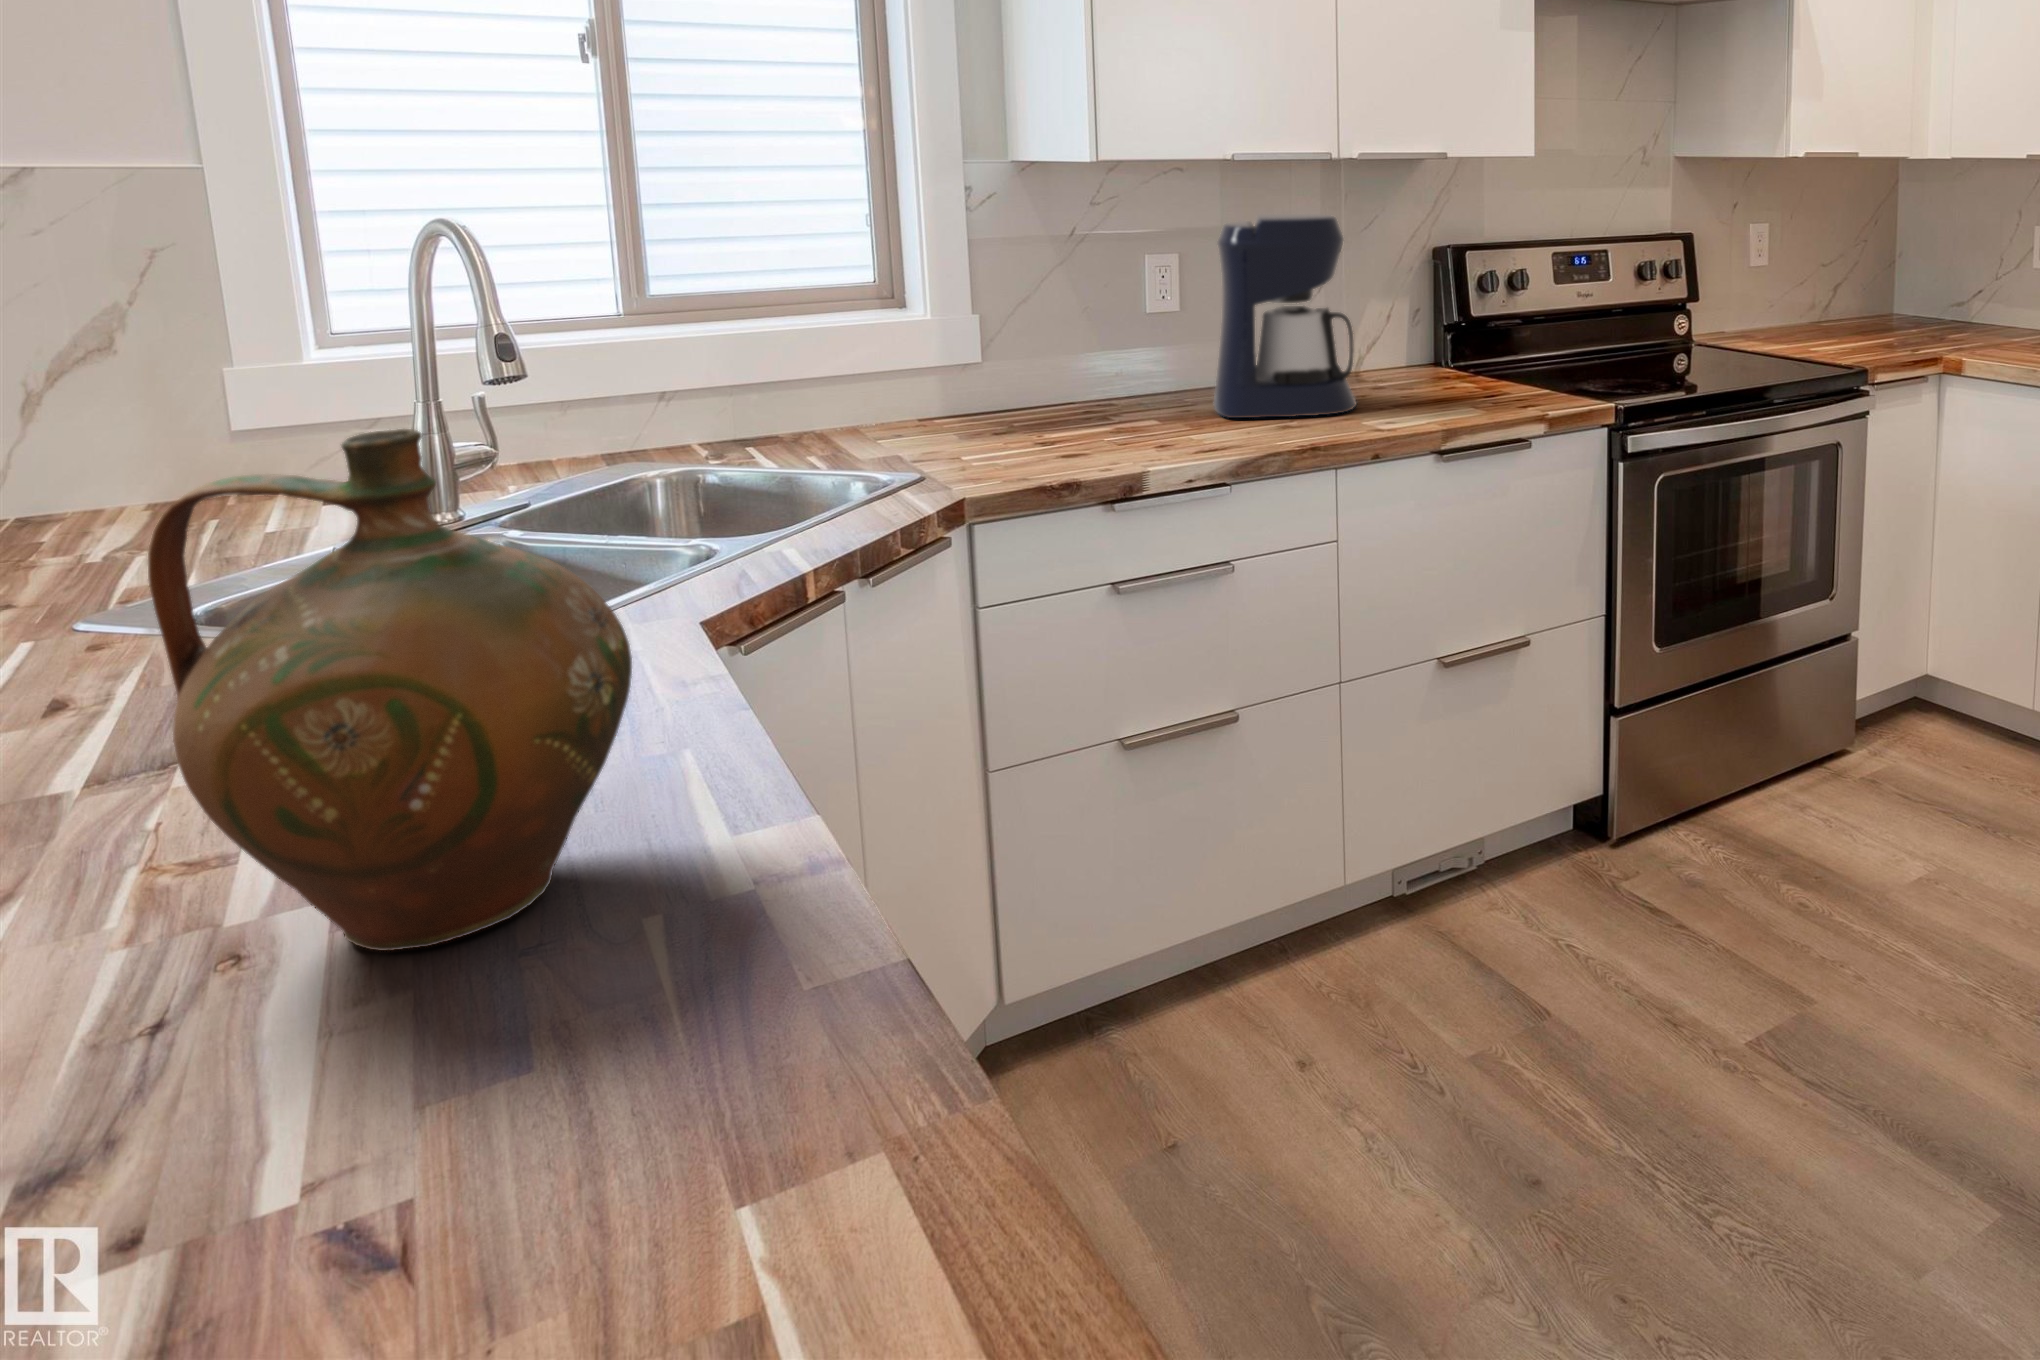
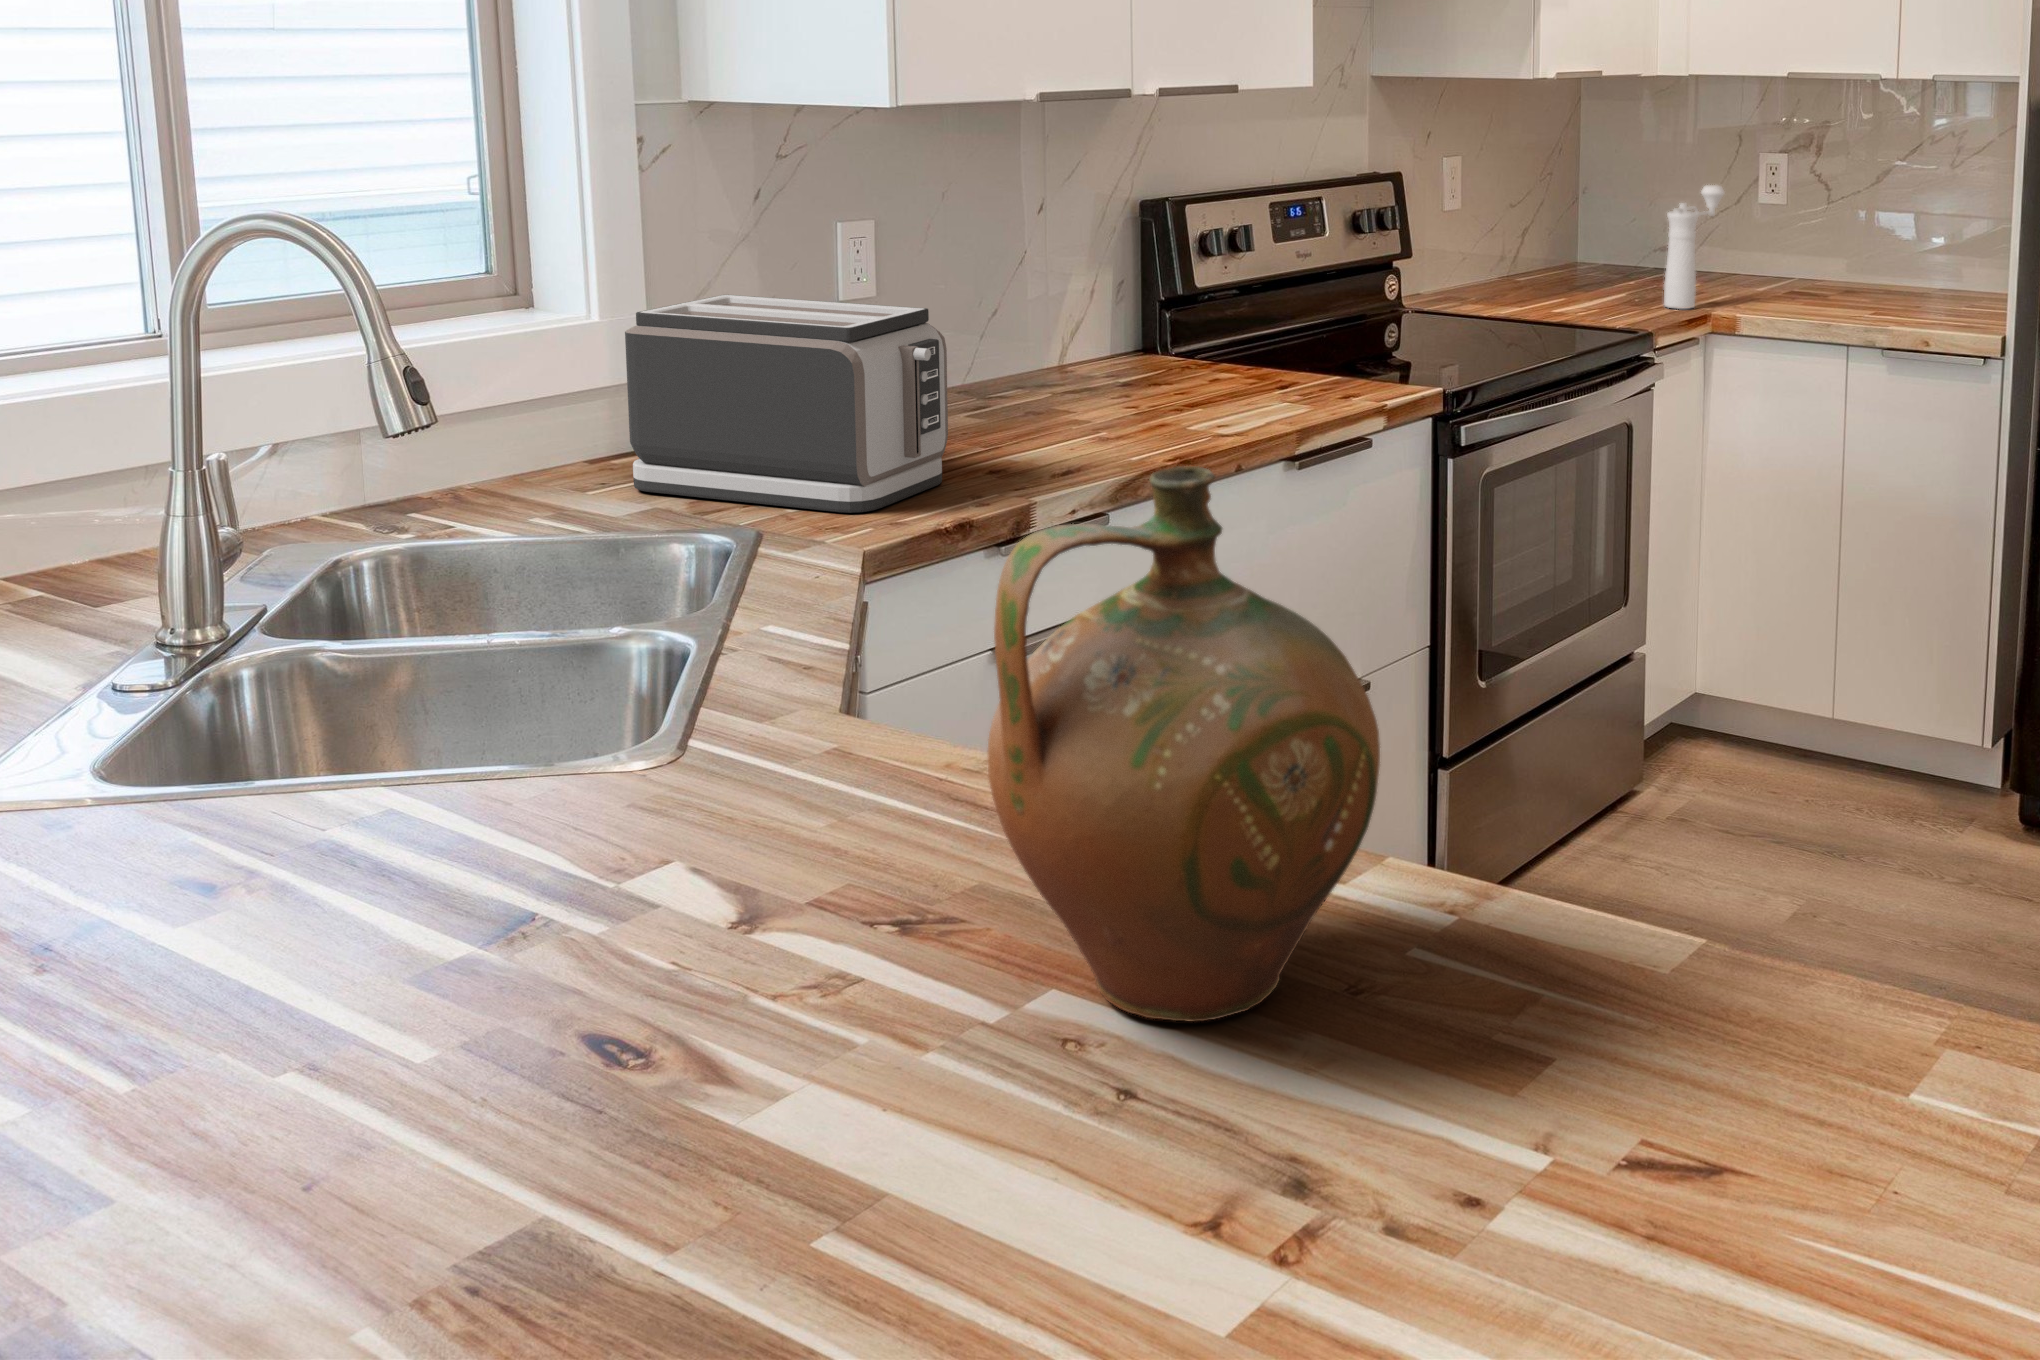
coffee maker: present [1214,214,1356,418] -> none [954,163,1147,435]
pepper mill: none [1906,250,1969,351] -> present [1664,185,1724,309]
toaster: none [908,303,1129,466] -> present [625,295,948,513]

